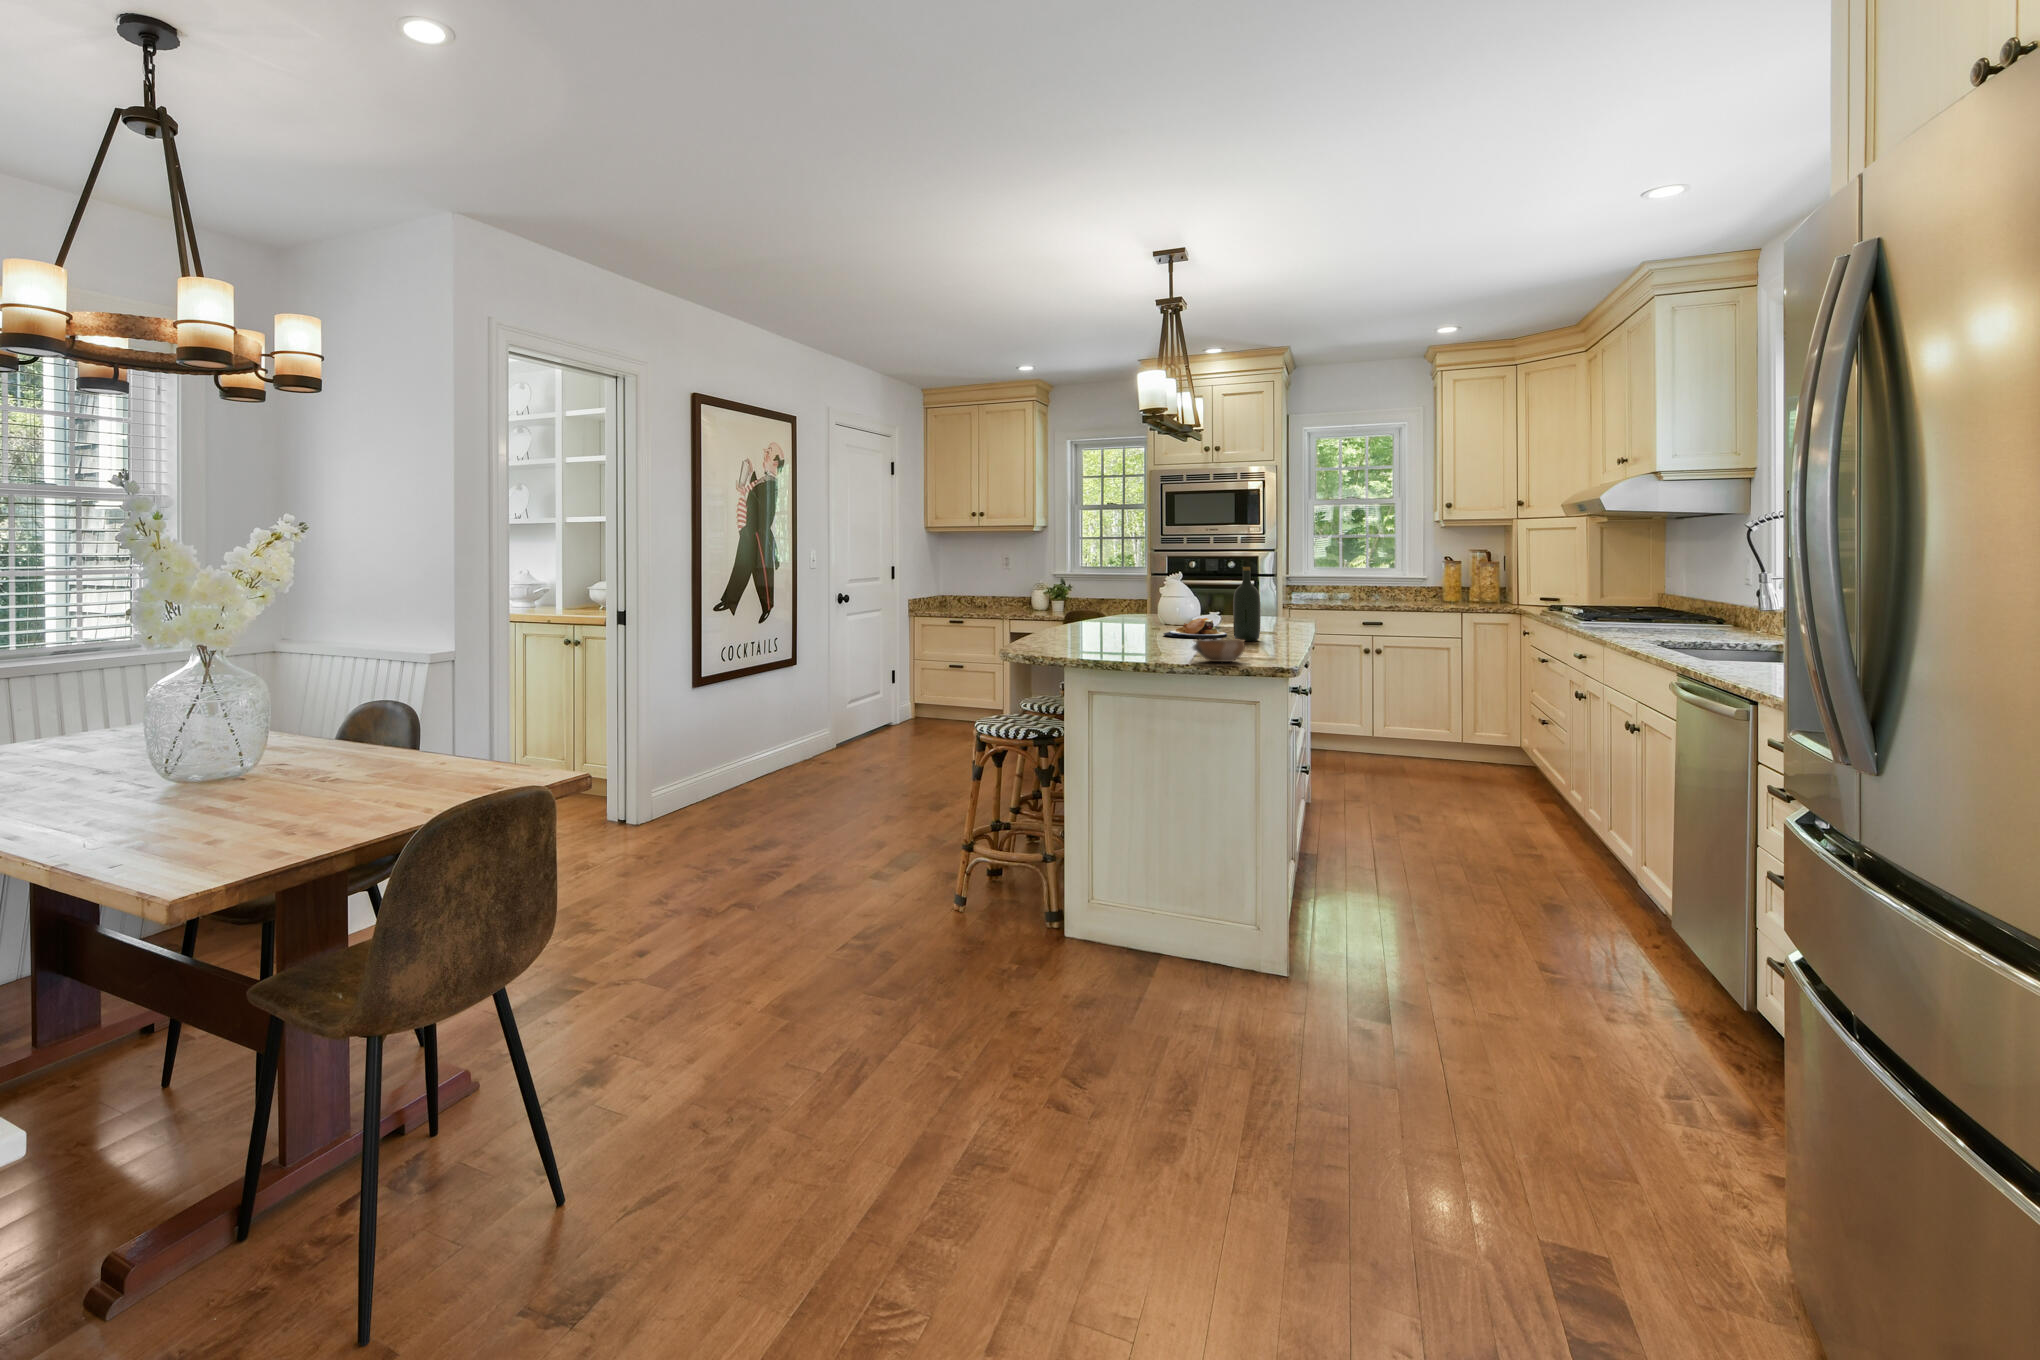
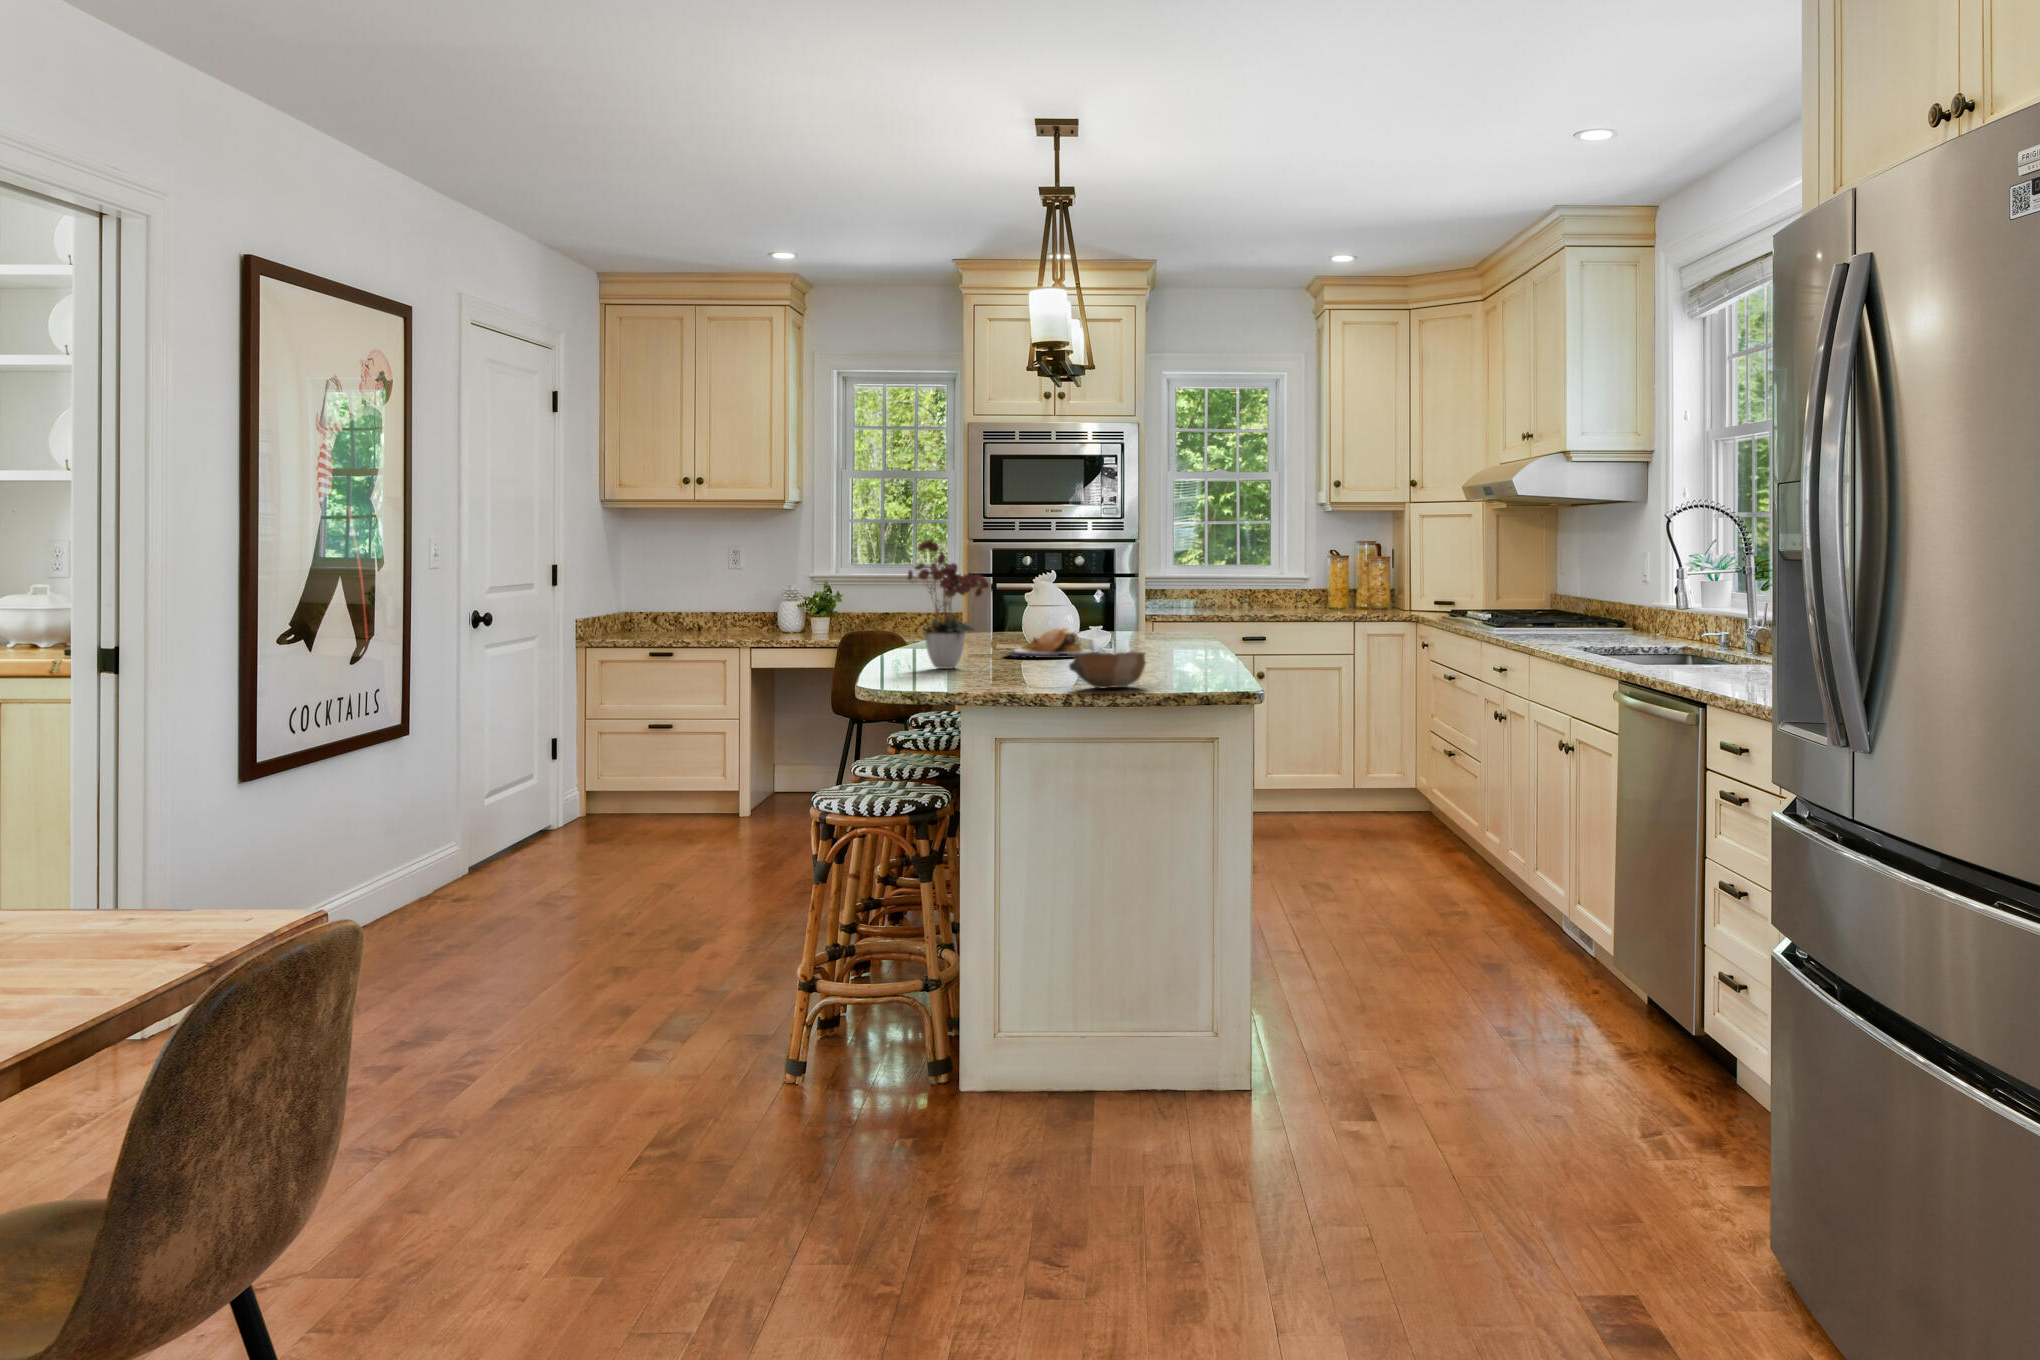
flower arrangement: none [1094,558,1154,643] -> present [908,540,989,669]
wine bottle: present [1233,567,1260,641] -> none [1108,549,1145,660]

